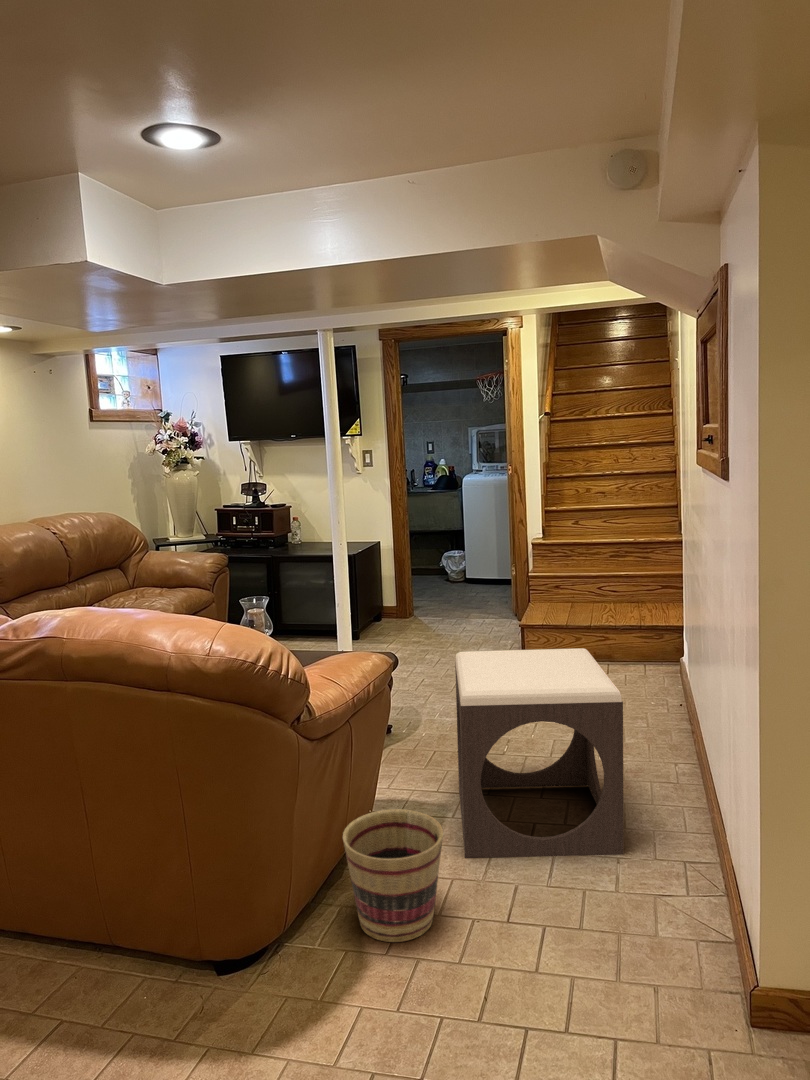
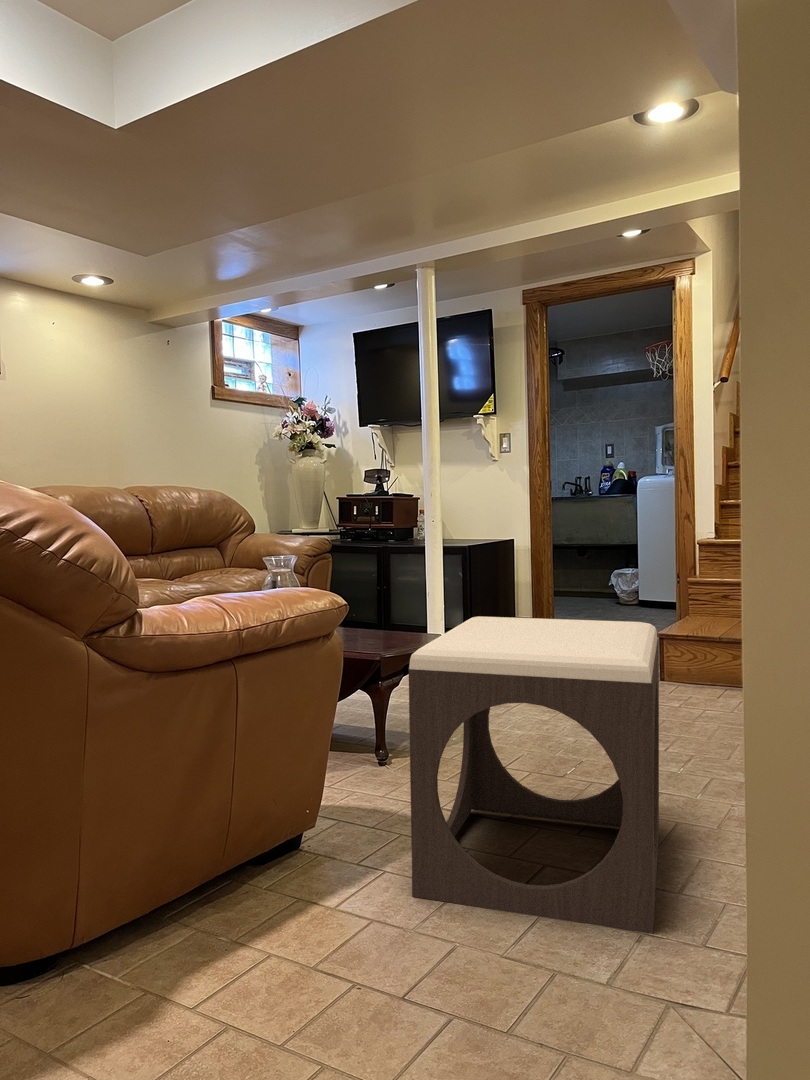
basket: present [343,809,443,942] -> none [175,800,325,993]

